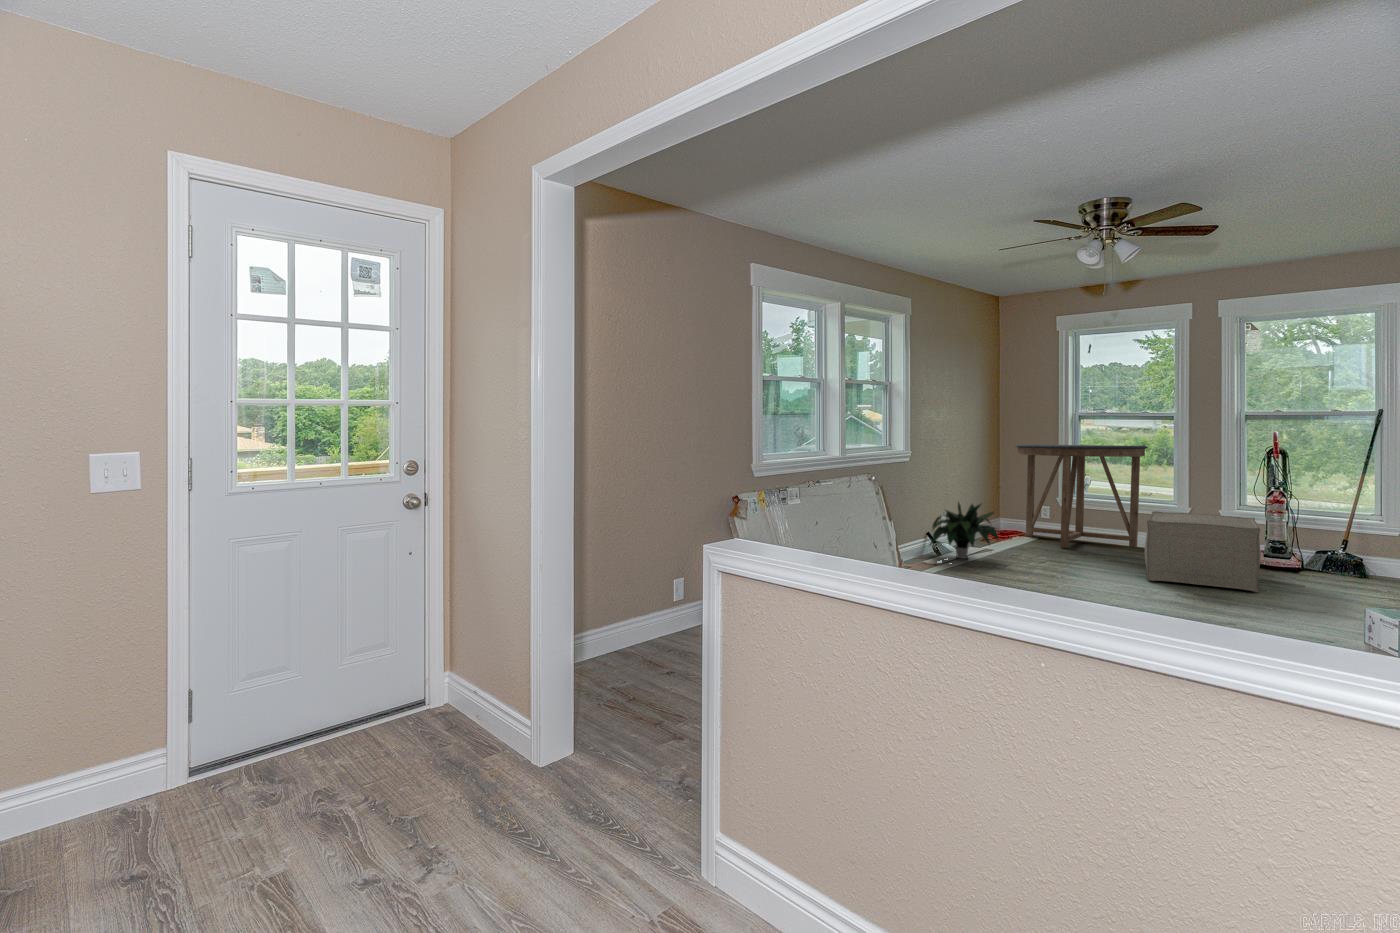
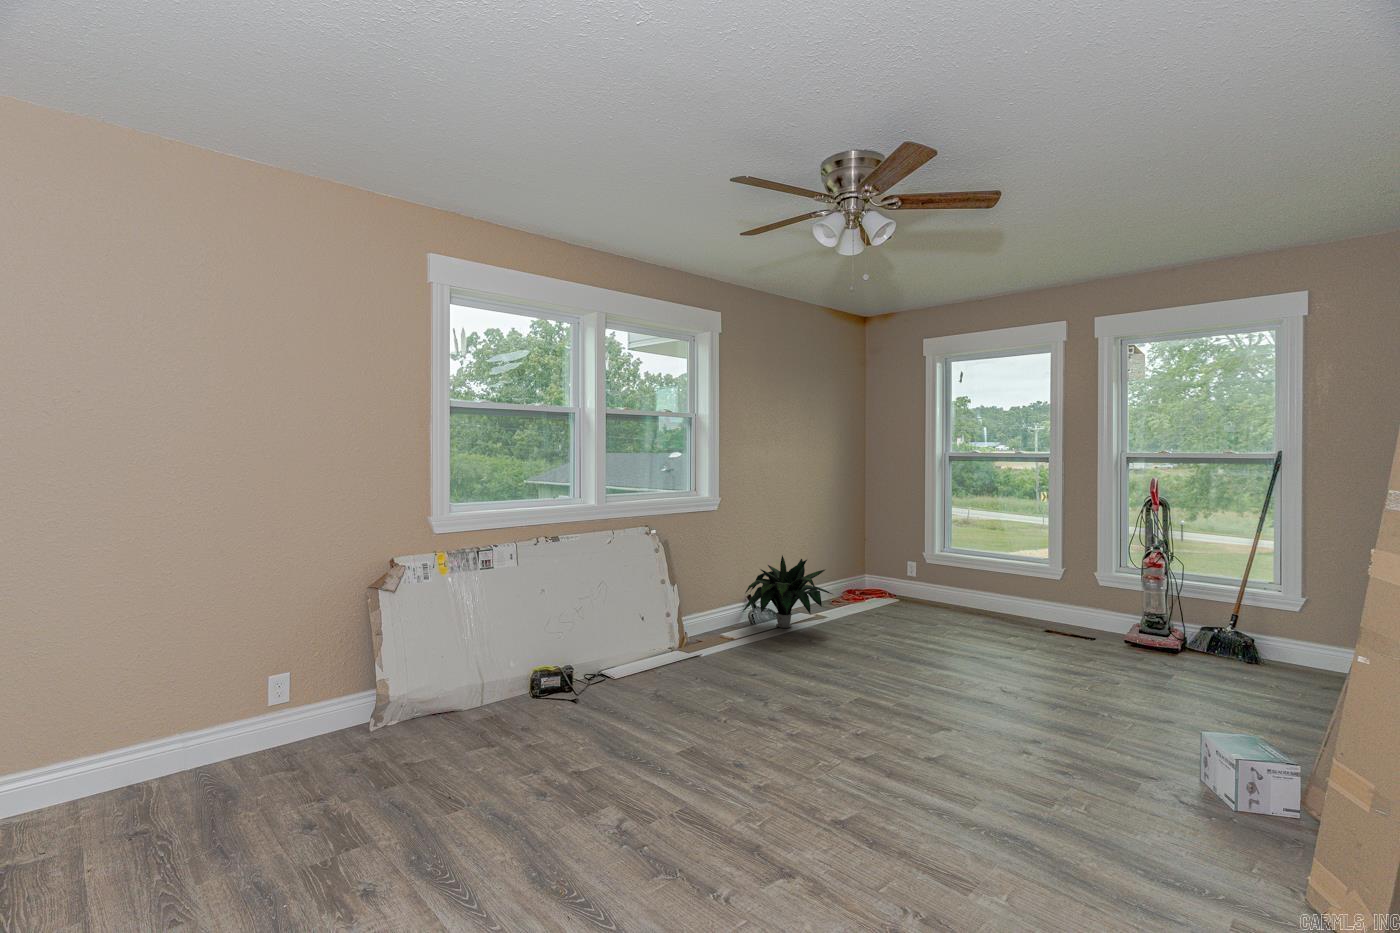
console table: present [1015,444,1148,548] -> none [872,486,1018,614]
ottoman: present [1145,511,1261,592] -> none [981,575,1121,687]

